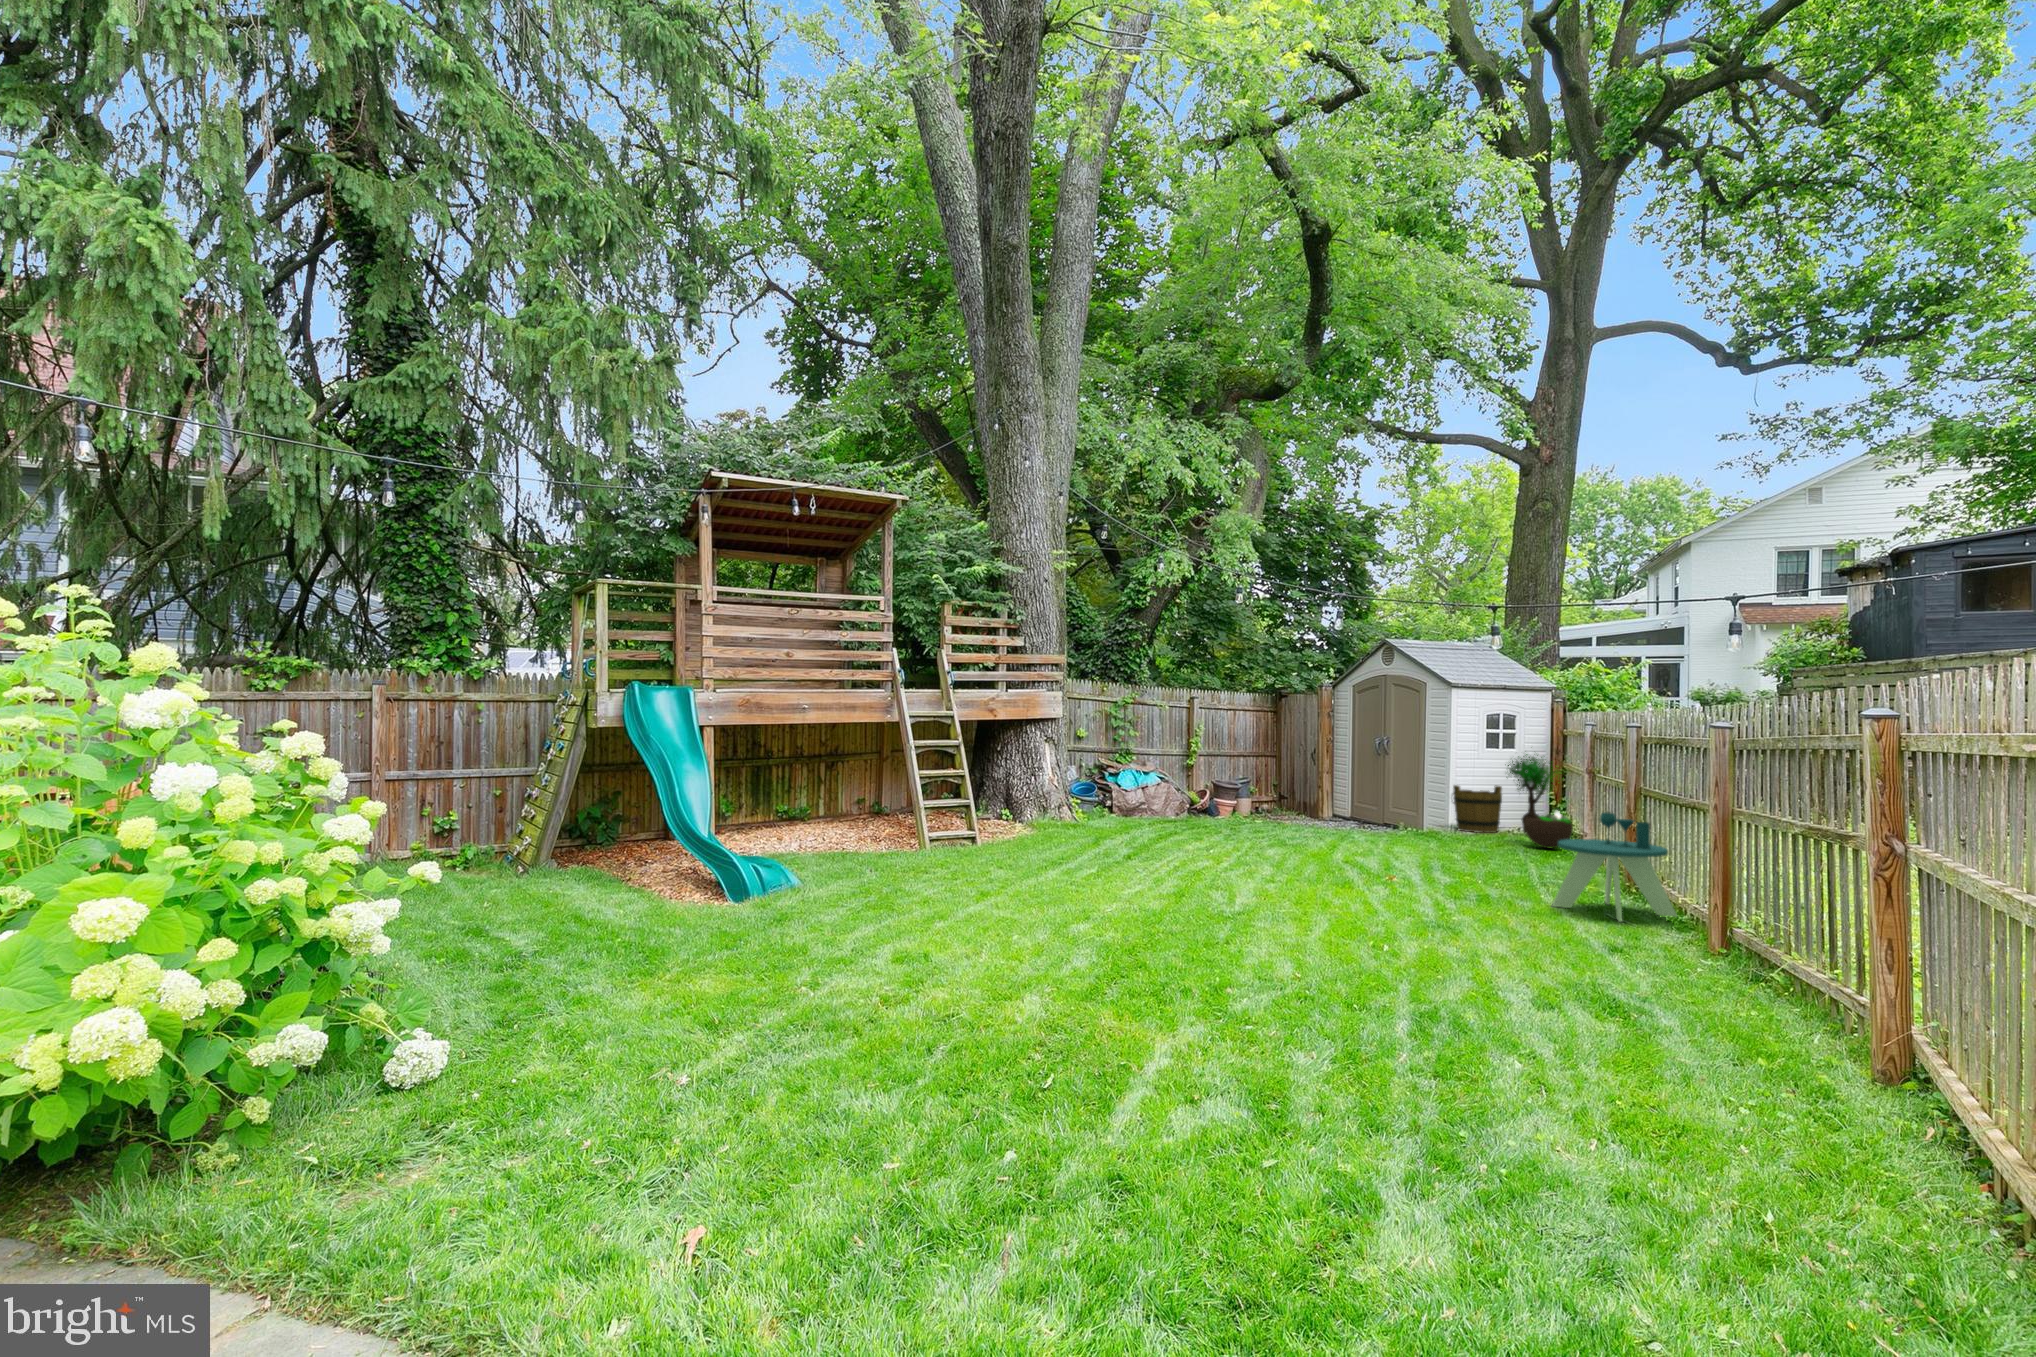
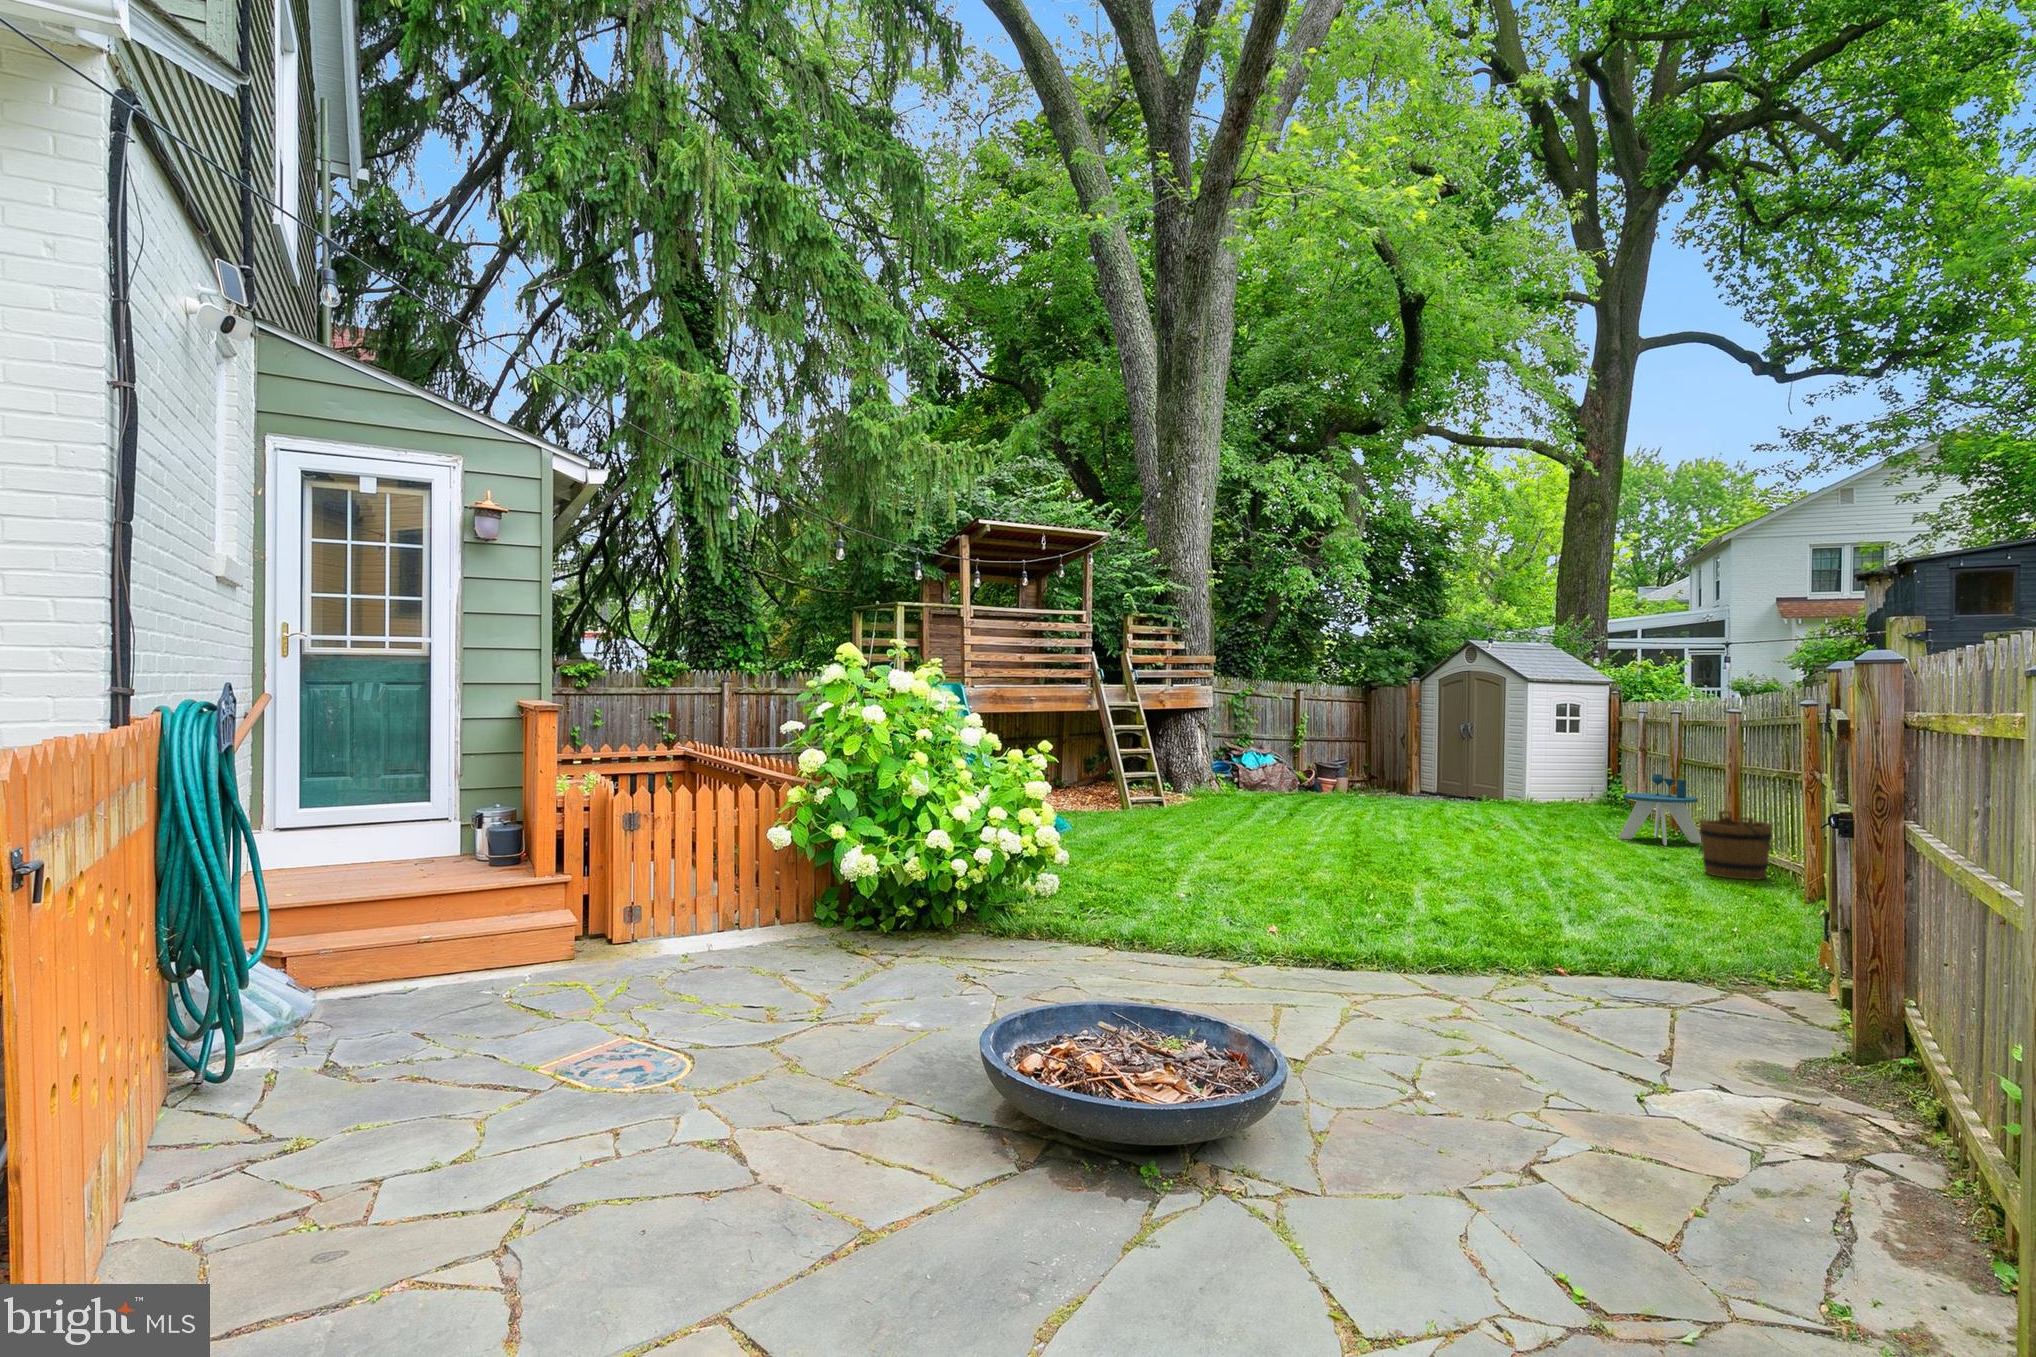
potted tree: present [1508,754,1573,848] -> none [1575,730,1628,808]
bucket: present [1453,785,1502,833] -> present [1699,811,1772,880]

